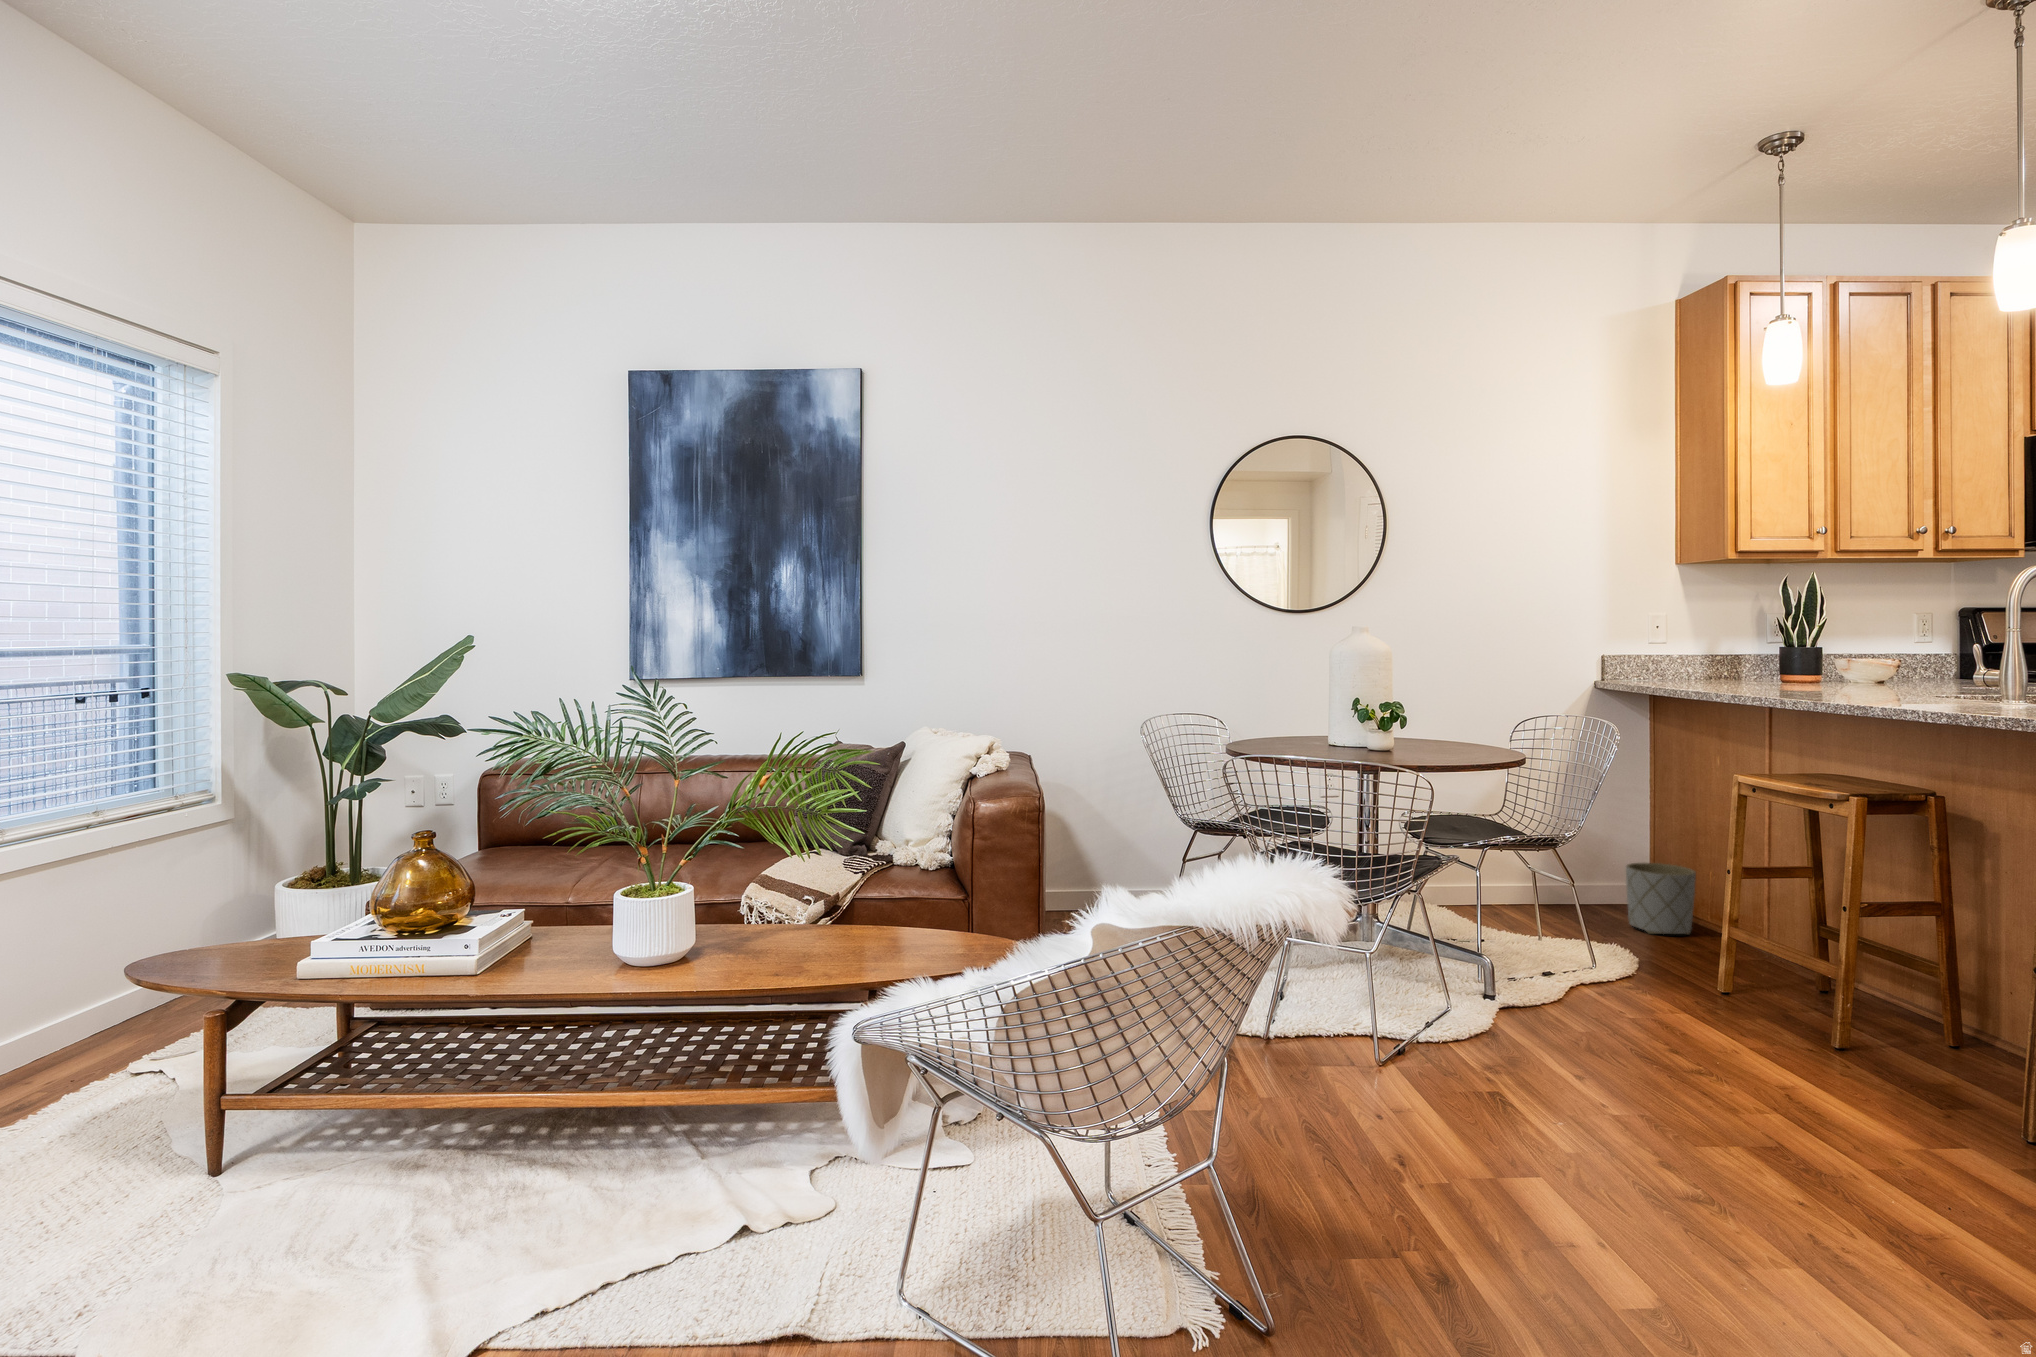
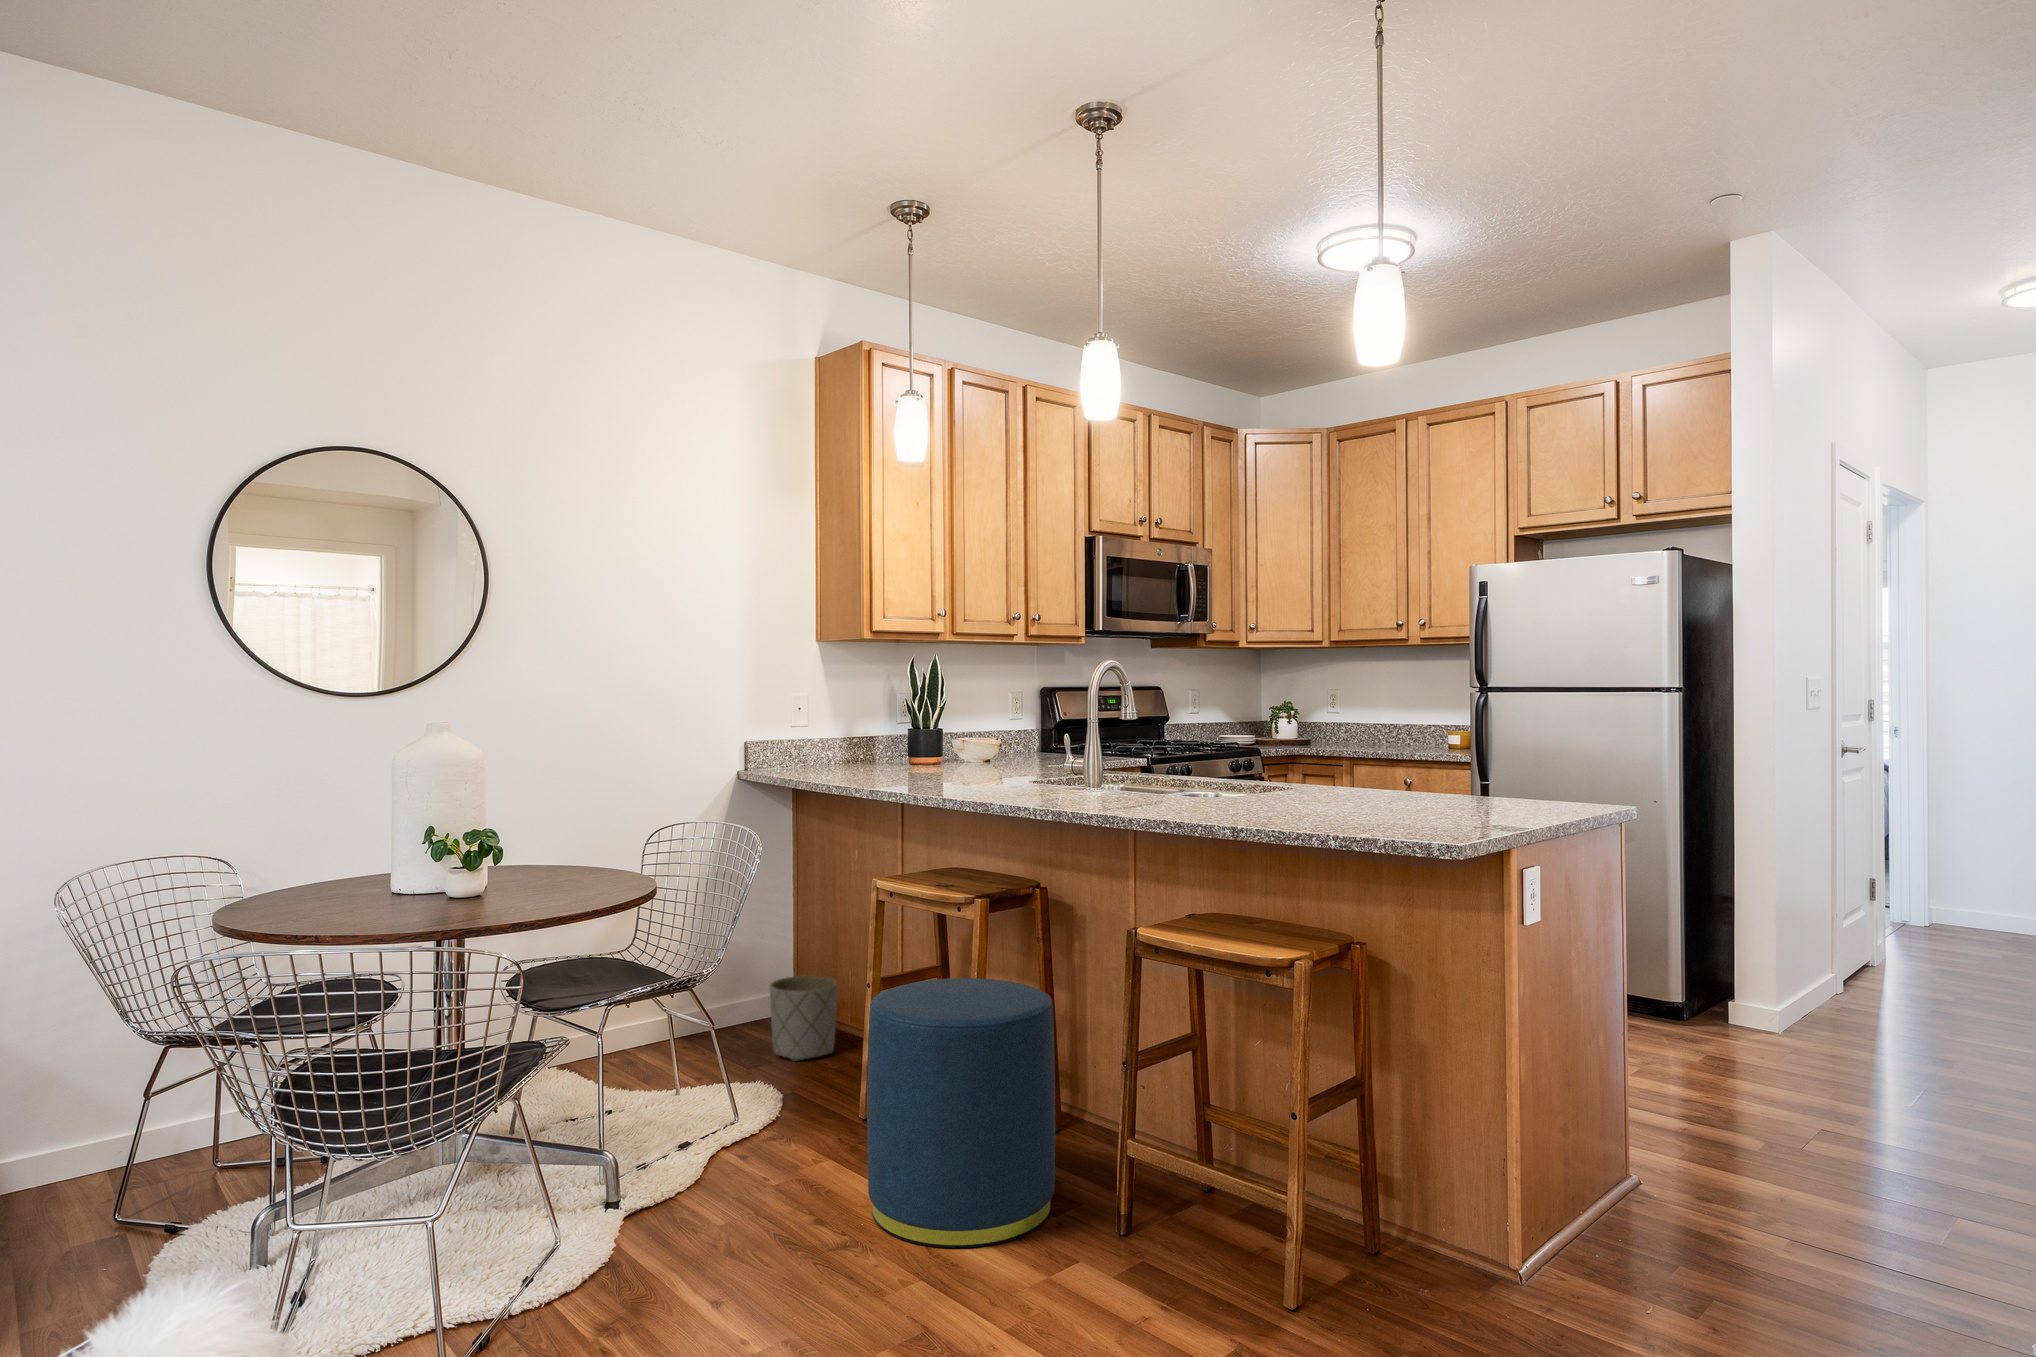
ottoman: none [1725,862,1948,1106] -> present [867,978,1055,1248]

